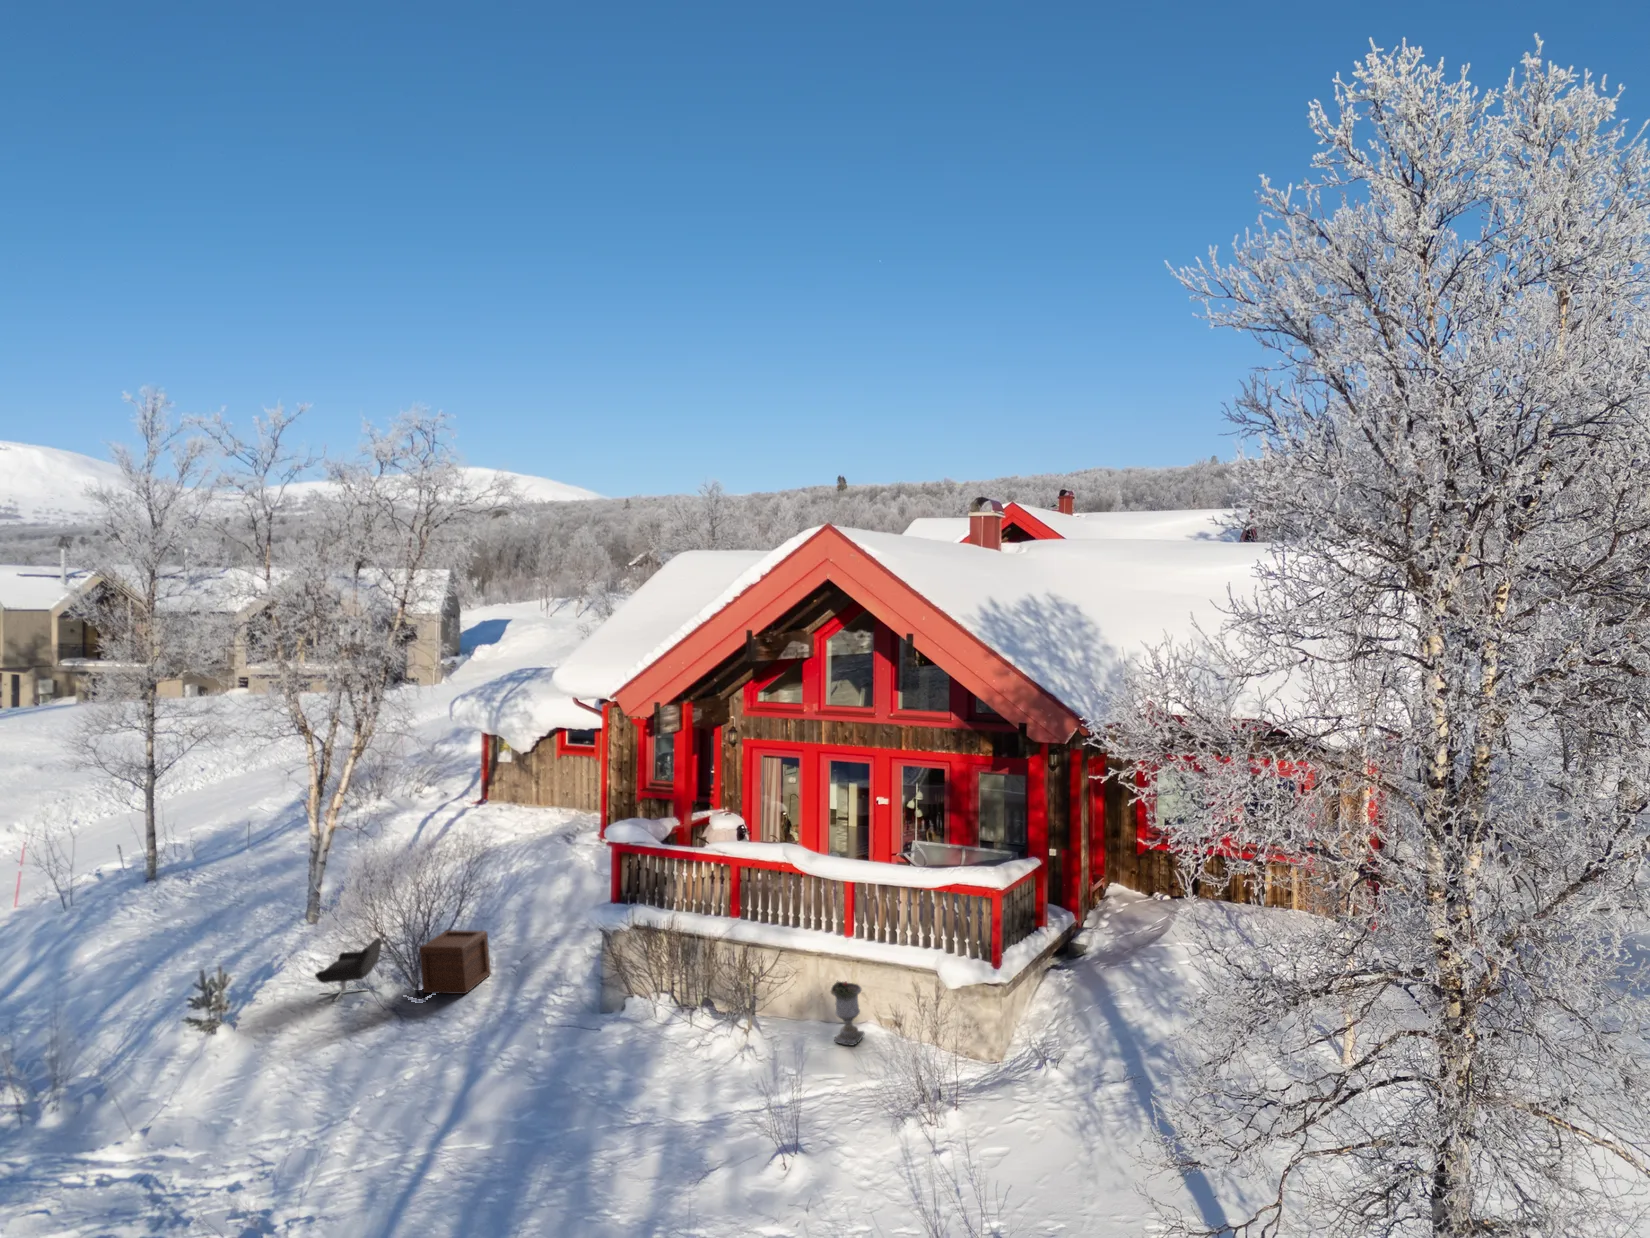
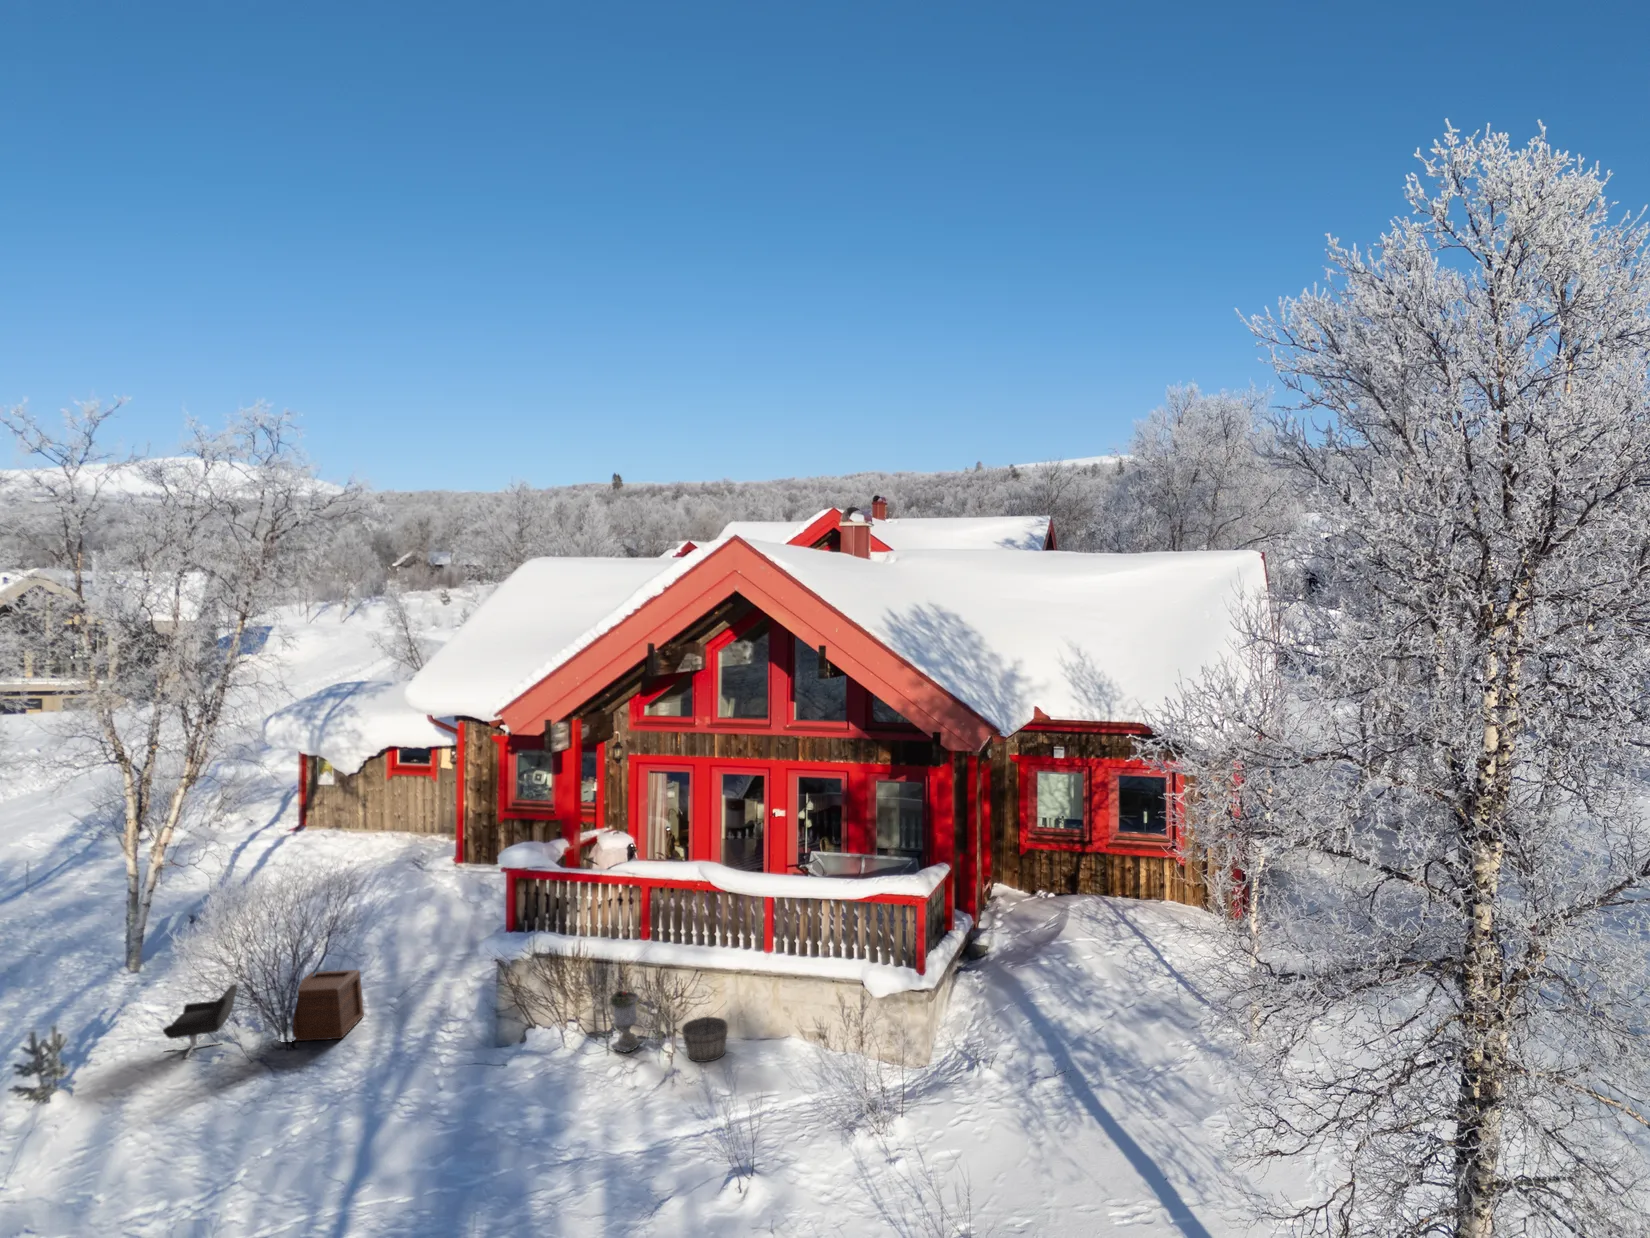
planter: present [831,981,864,1045] -> present [609,990,643,1052]
wooden bucket: none [762,996,807,1043] -> present [682,1017,728,1062]

